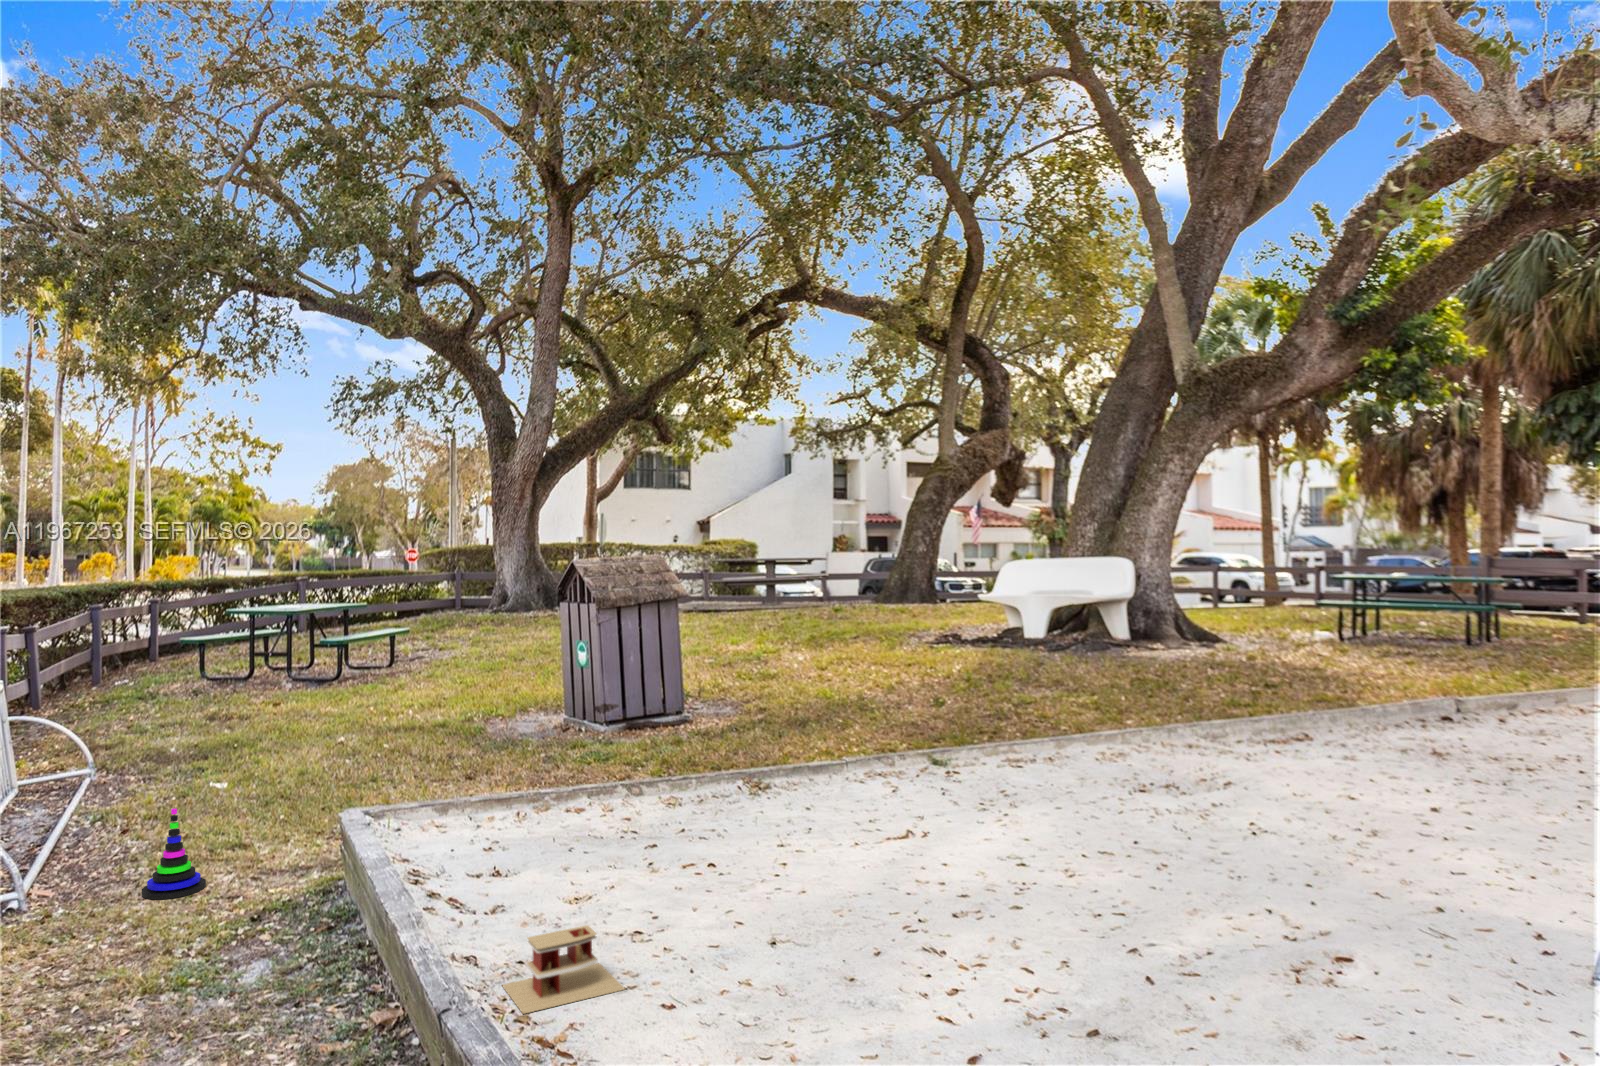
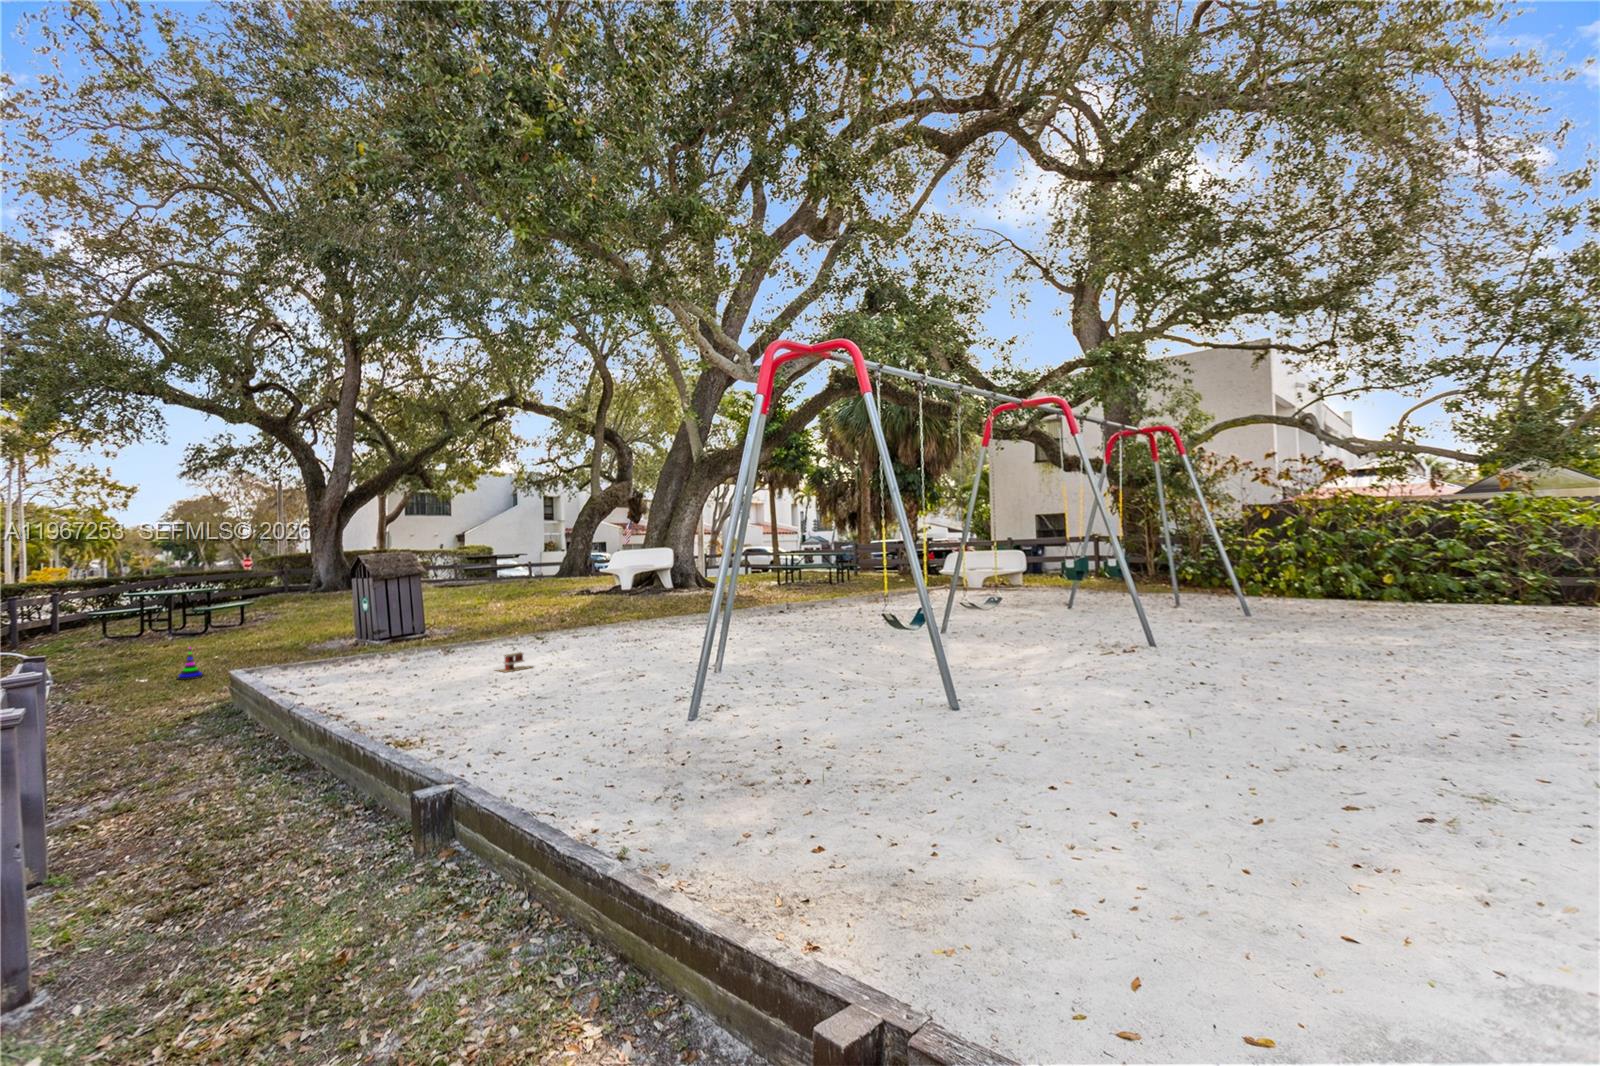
toy house: present [502,925,625,1013] -> present [498,652,531,673]

